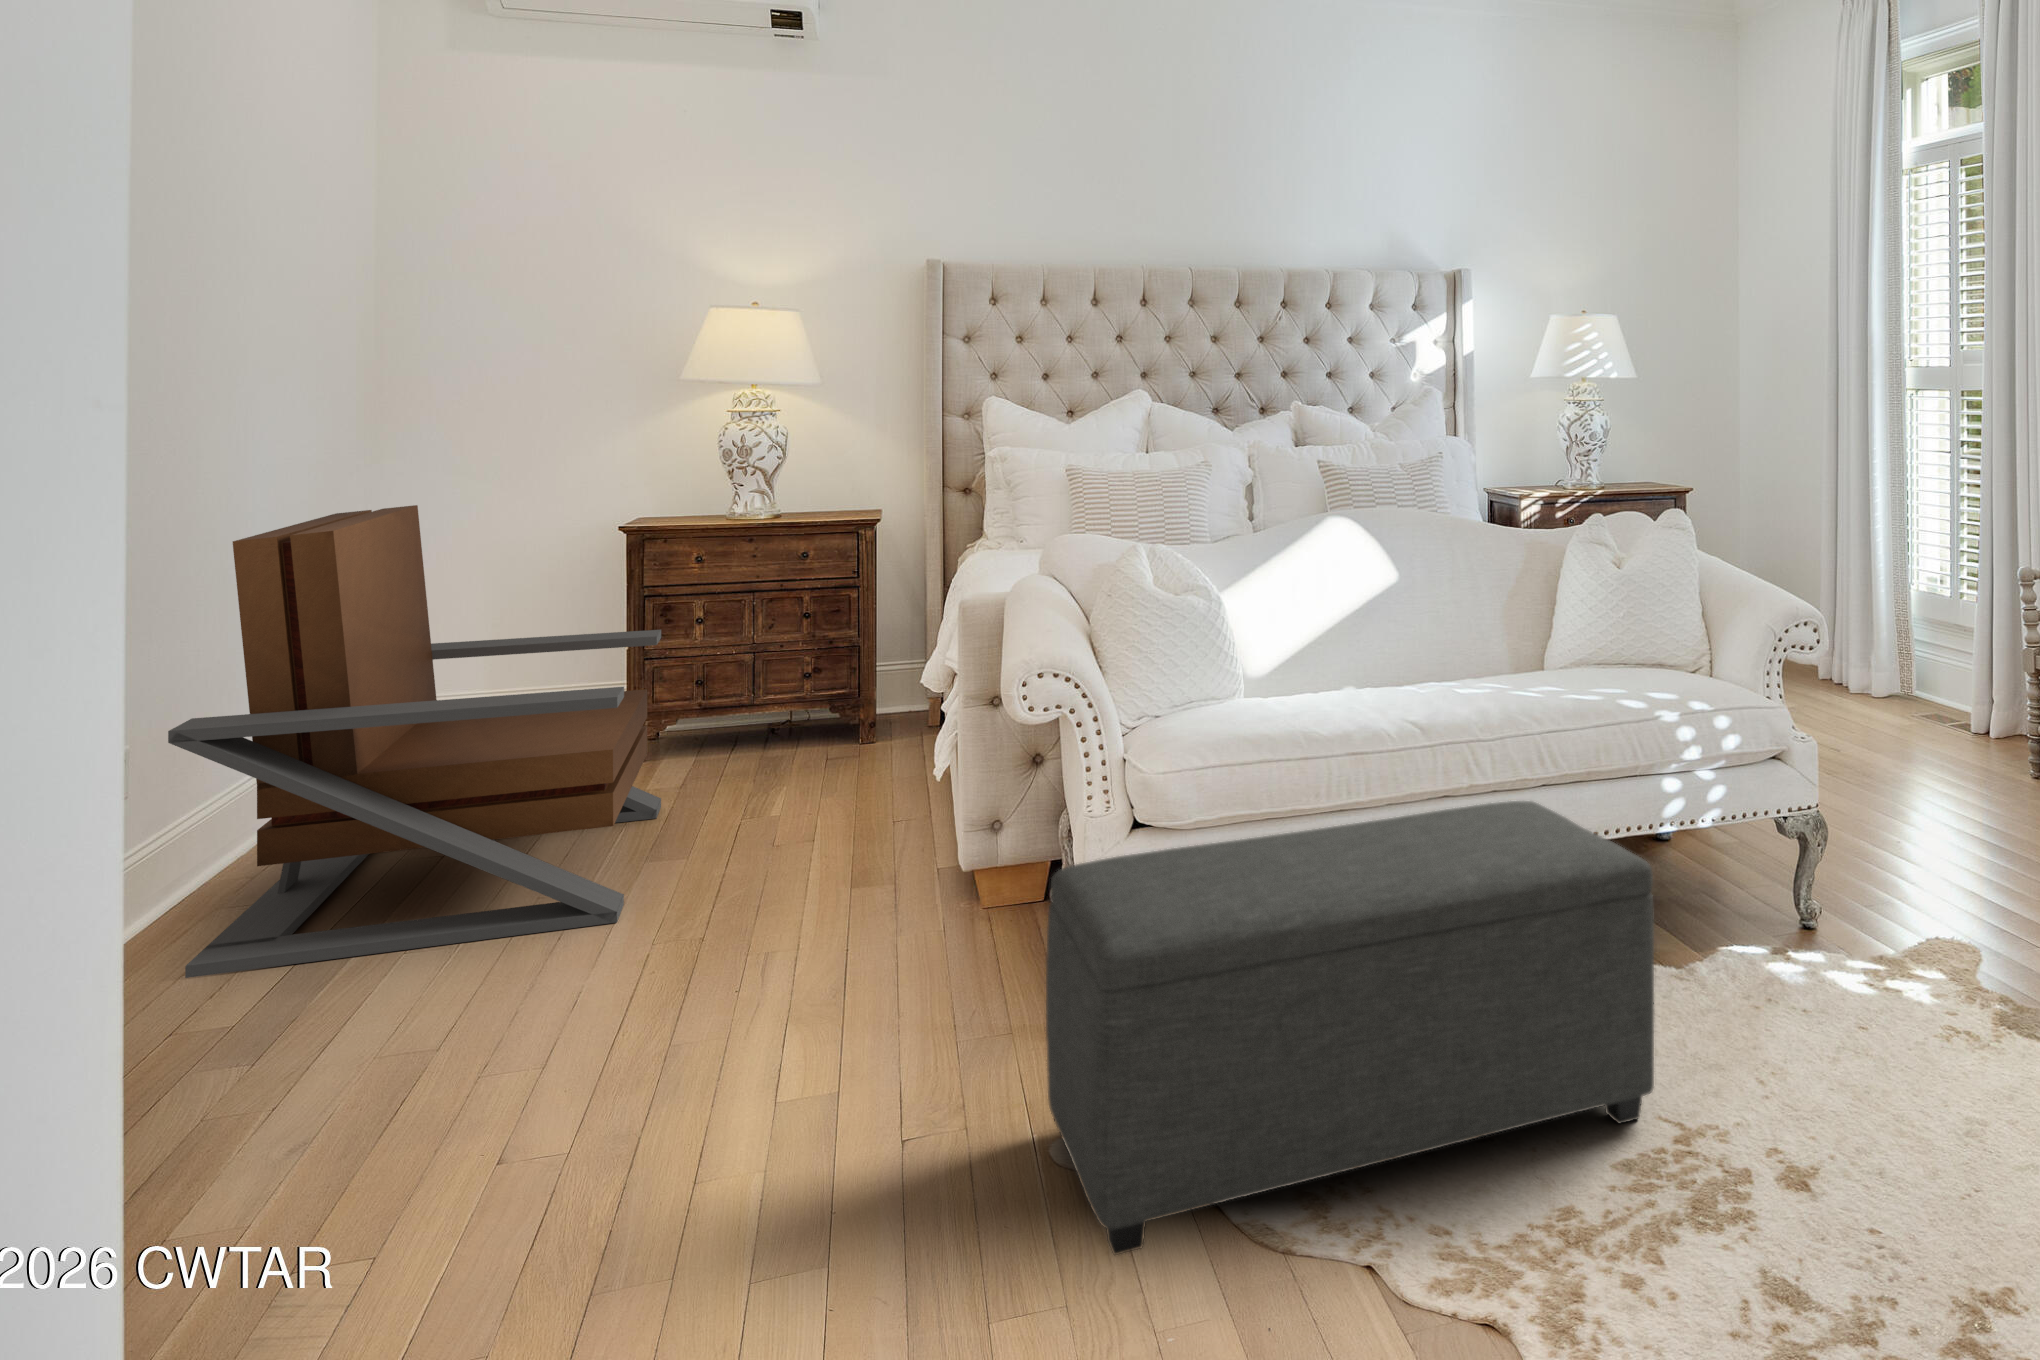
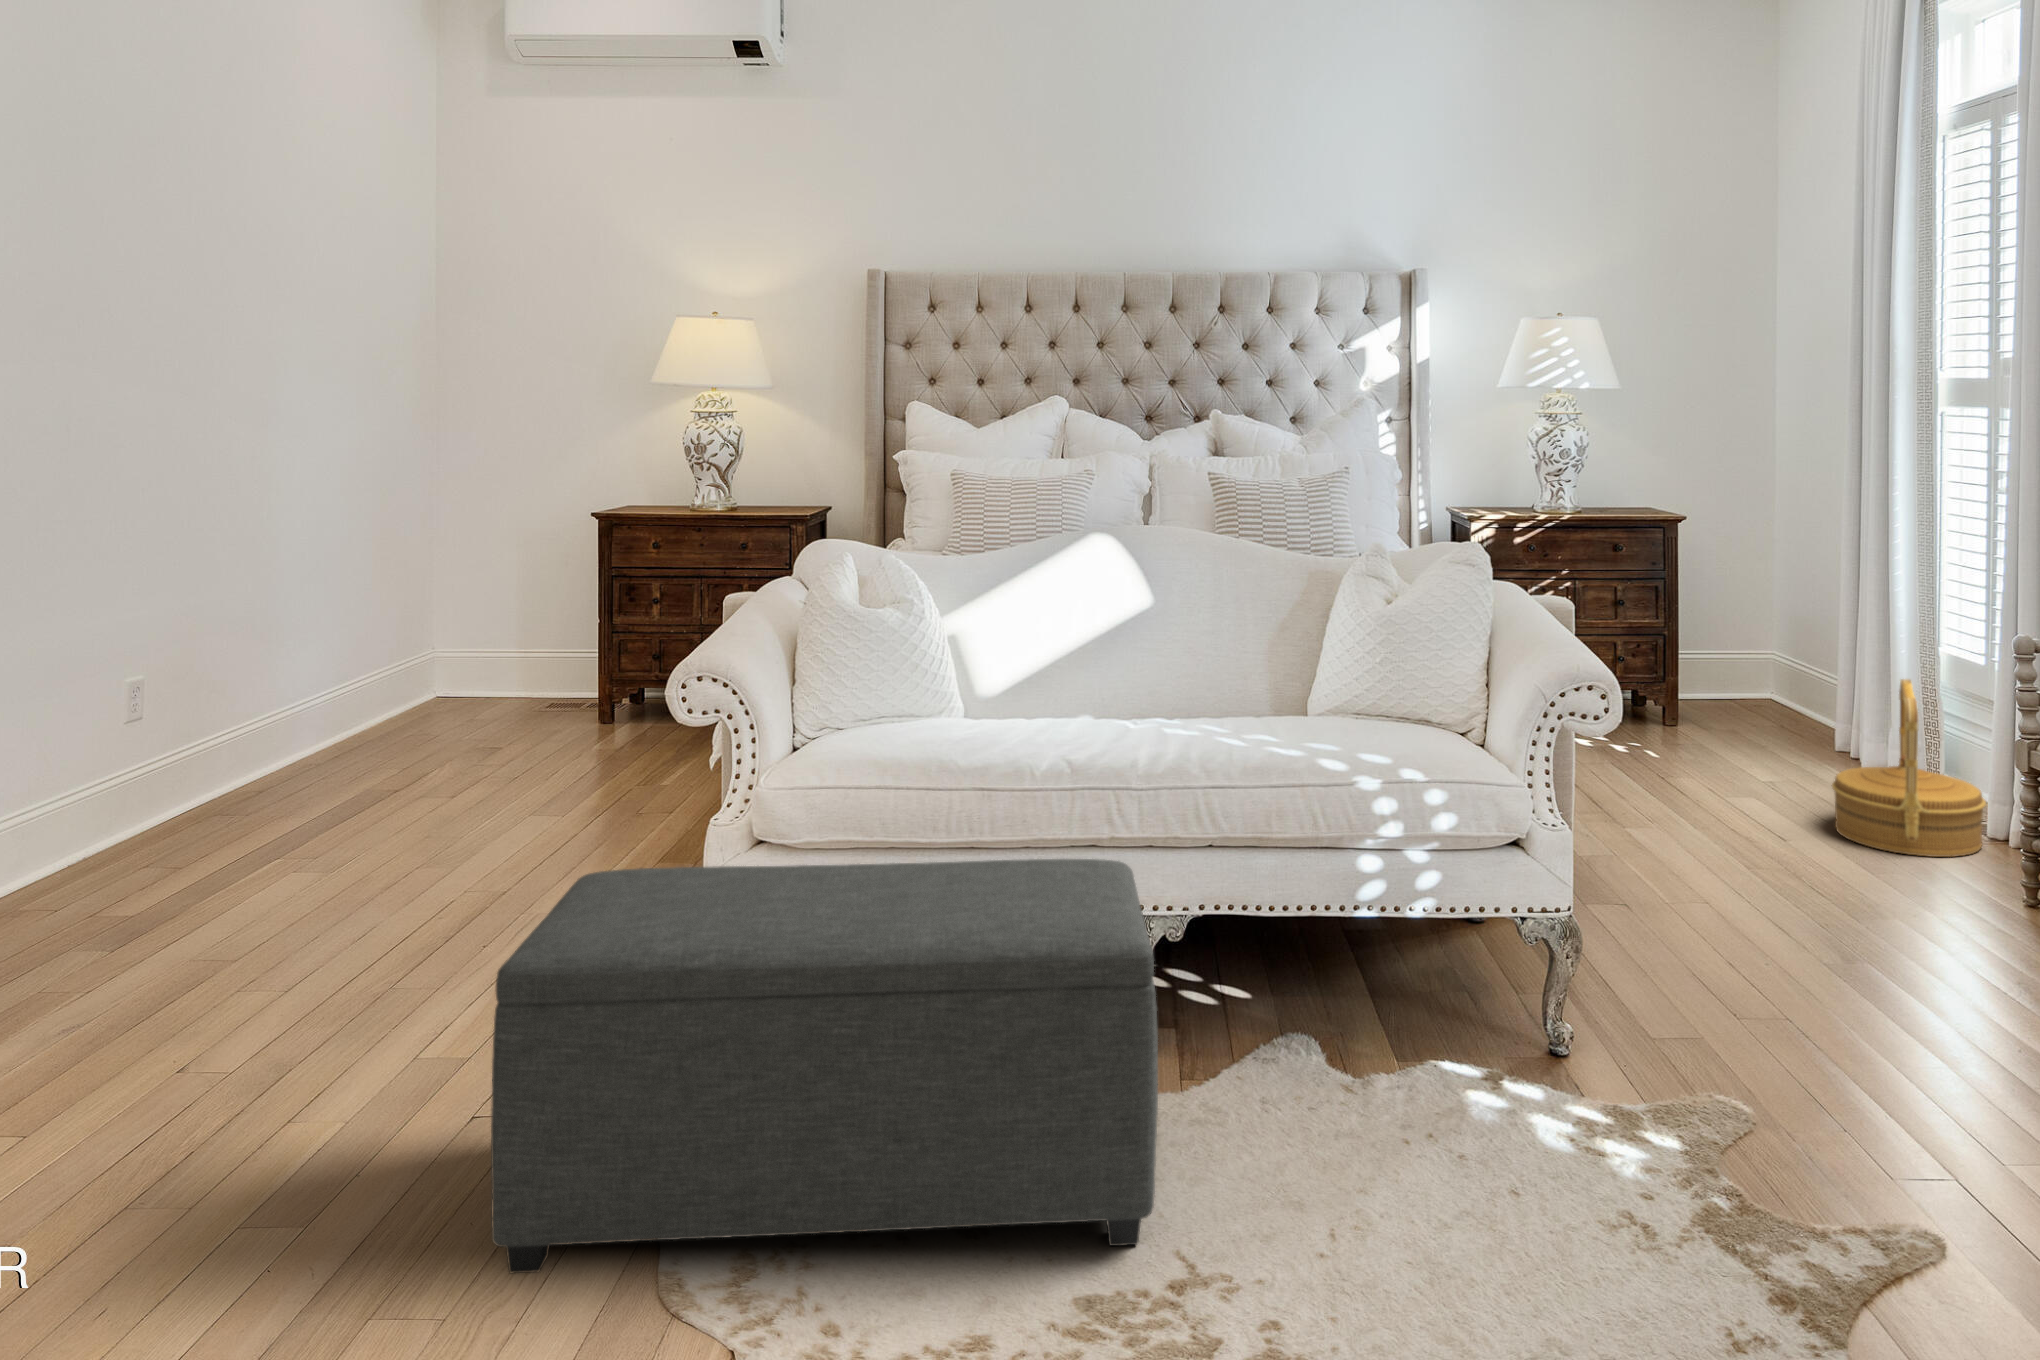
lounge chair: present [168,505,661,978] -> none [114,489,576,875]
woven basket: none [1858,611,1974,749] -> present [1832,679,1986,857]

